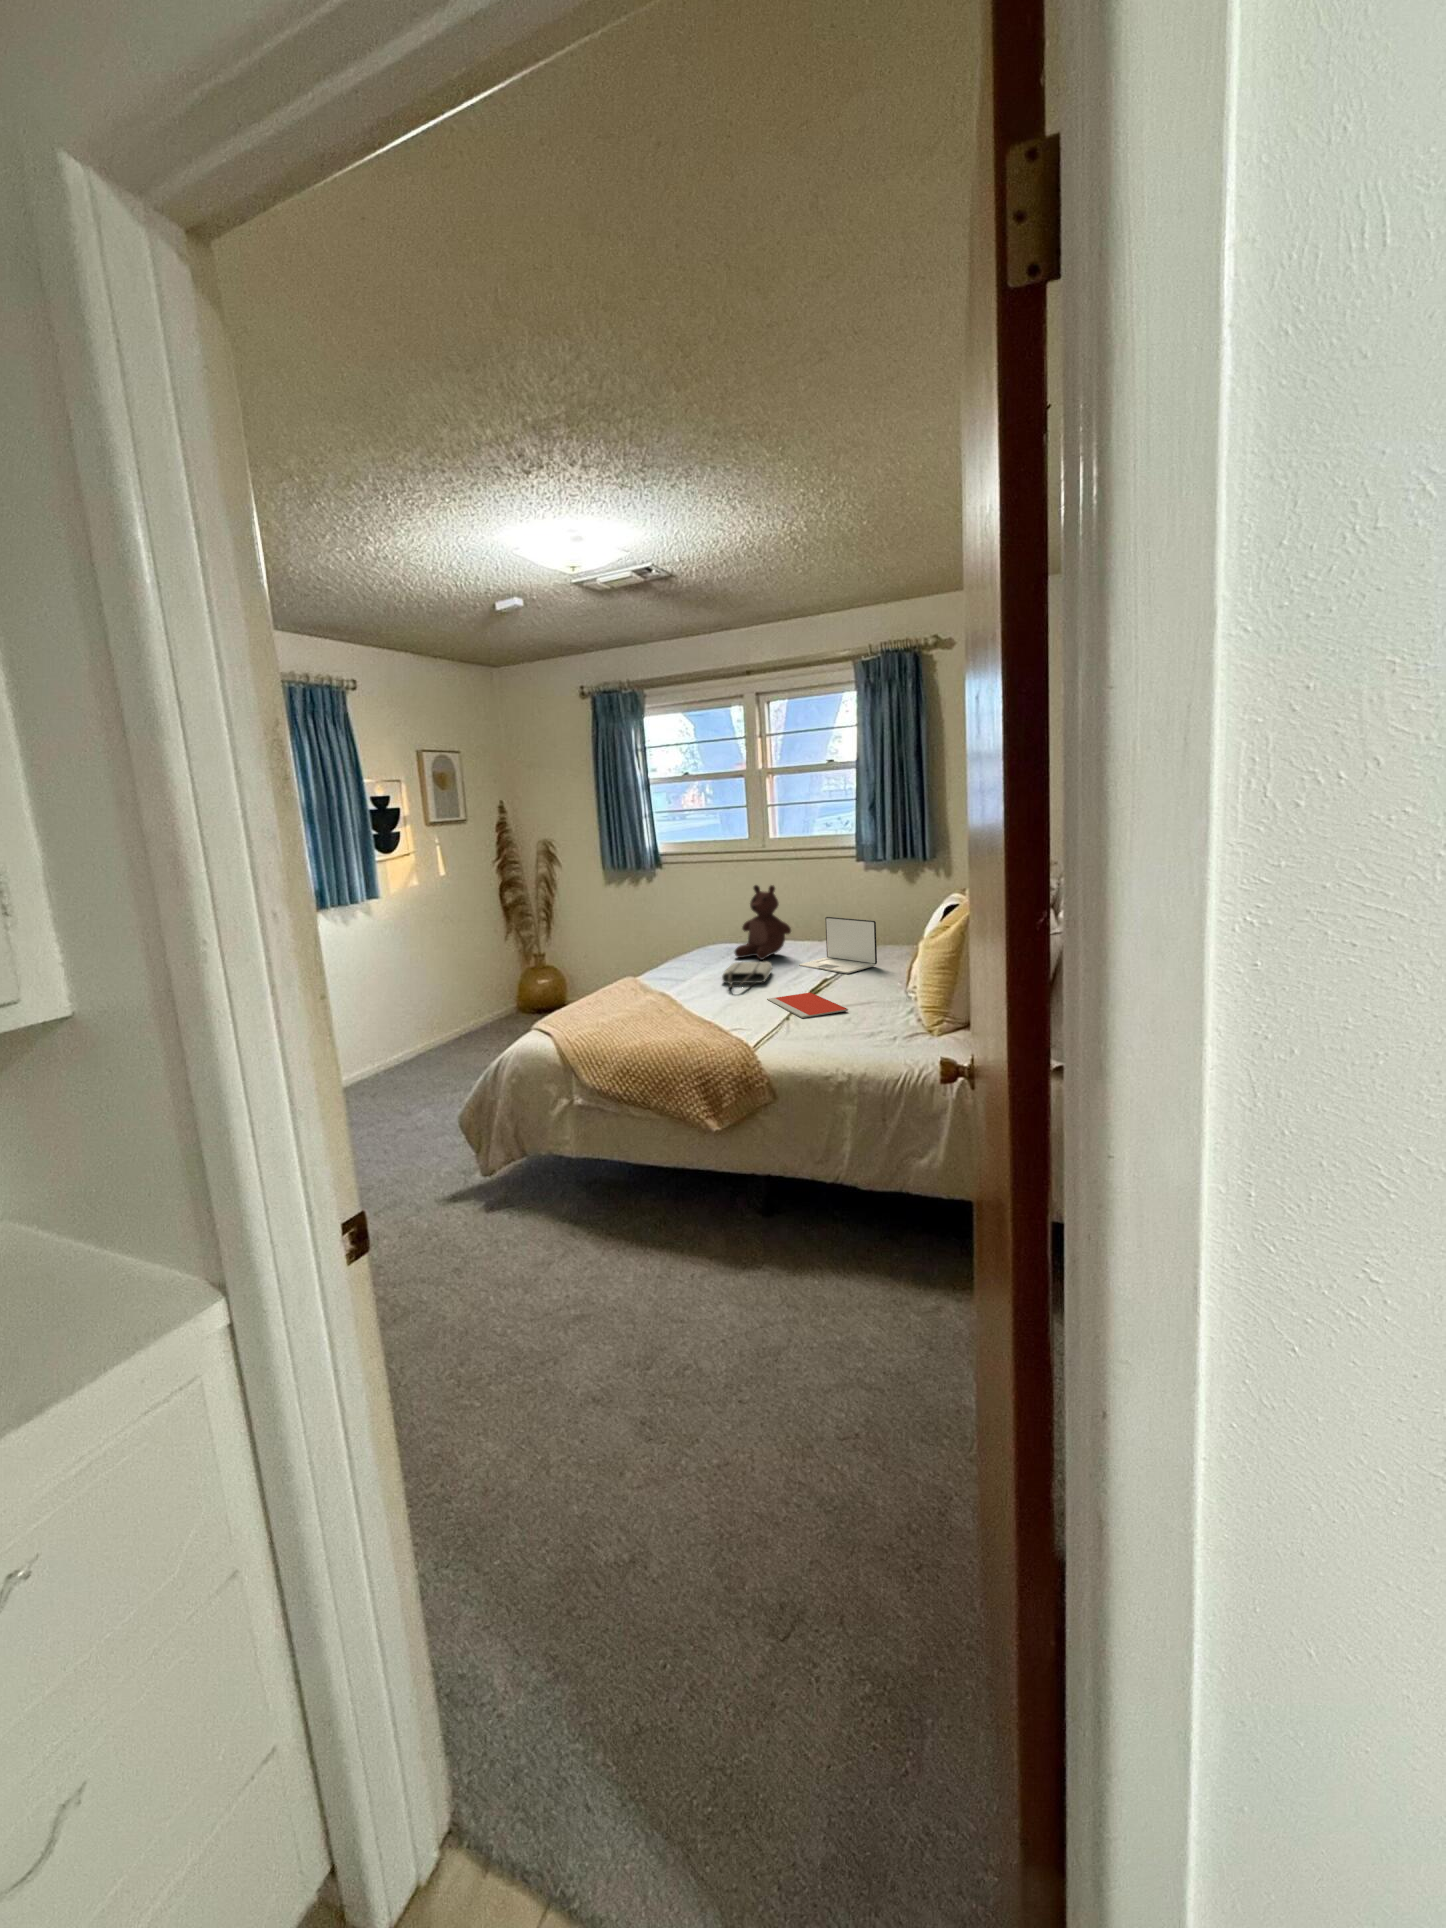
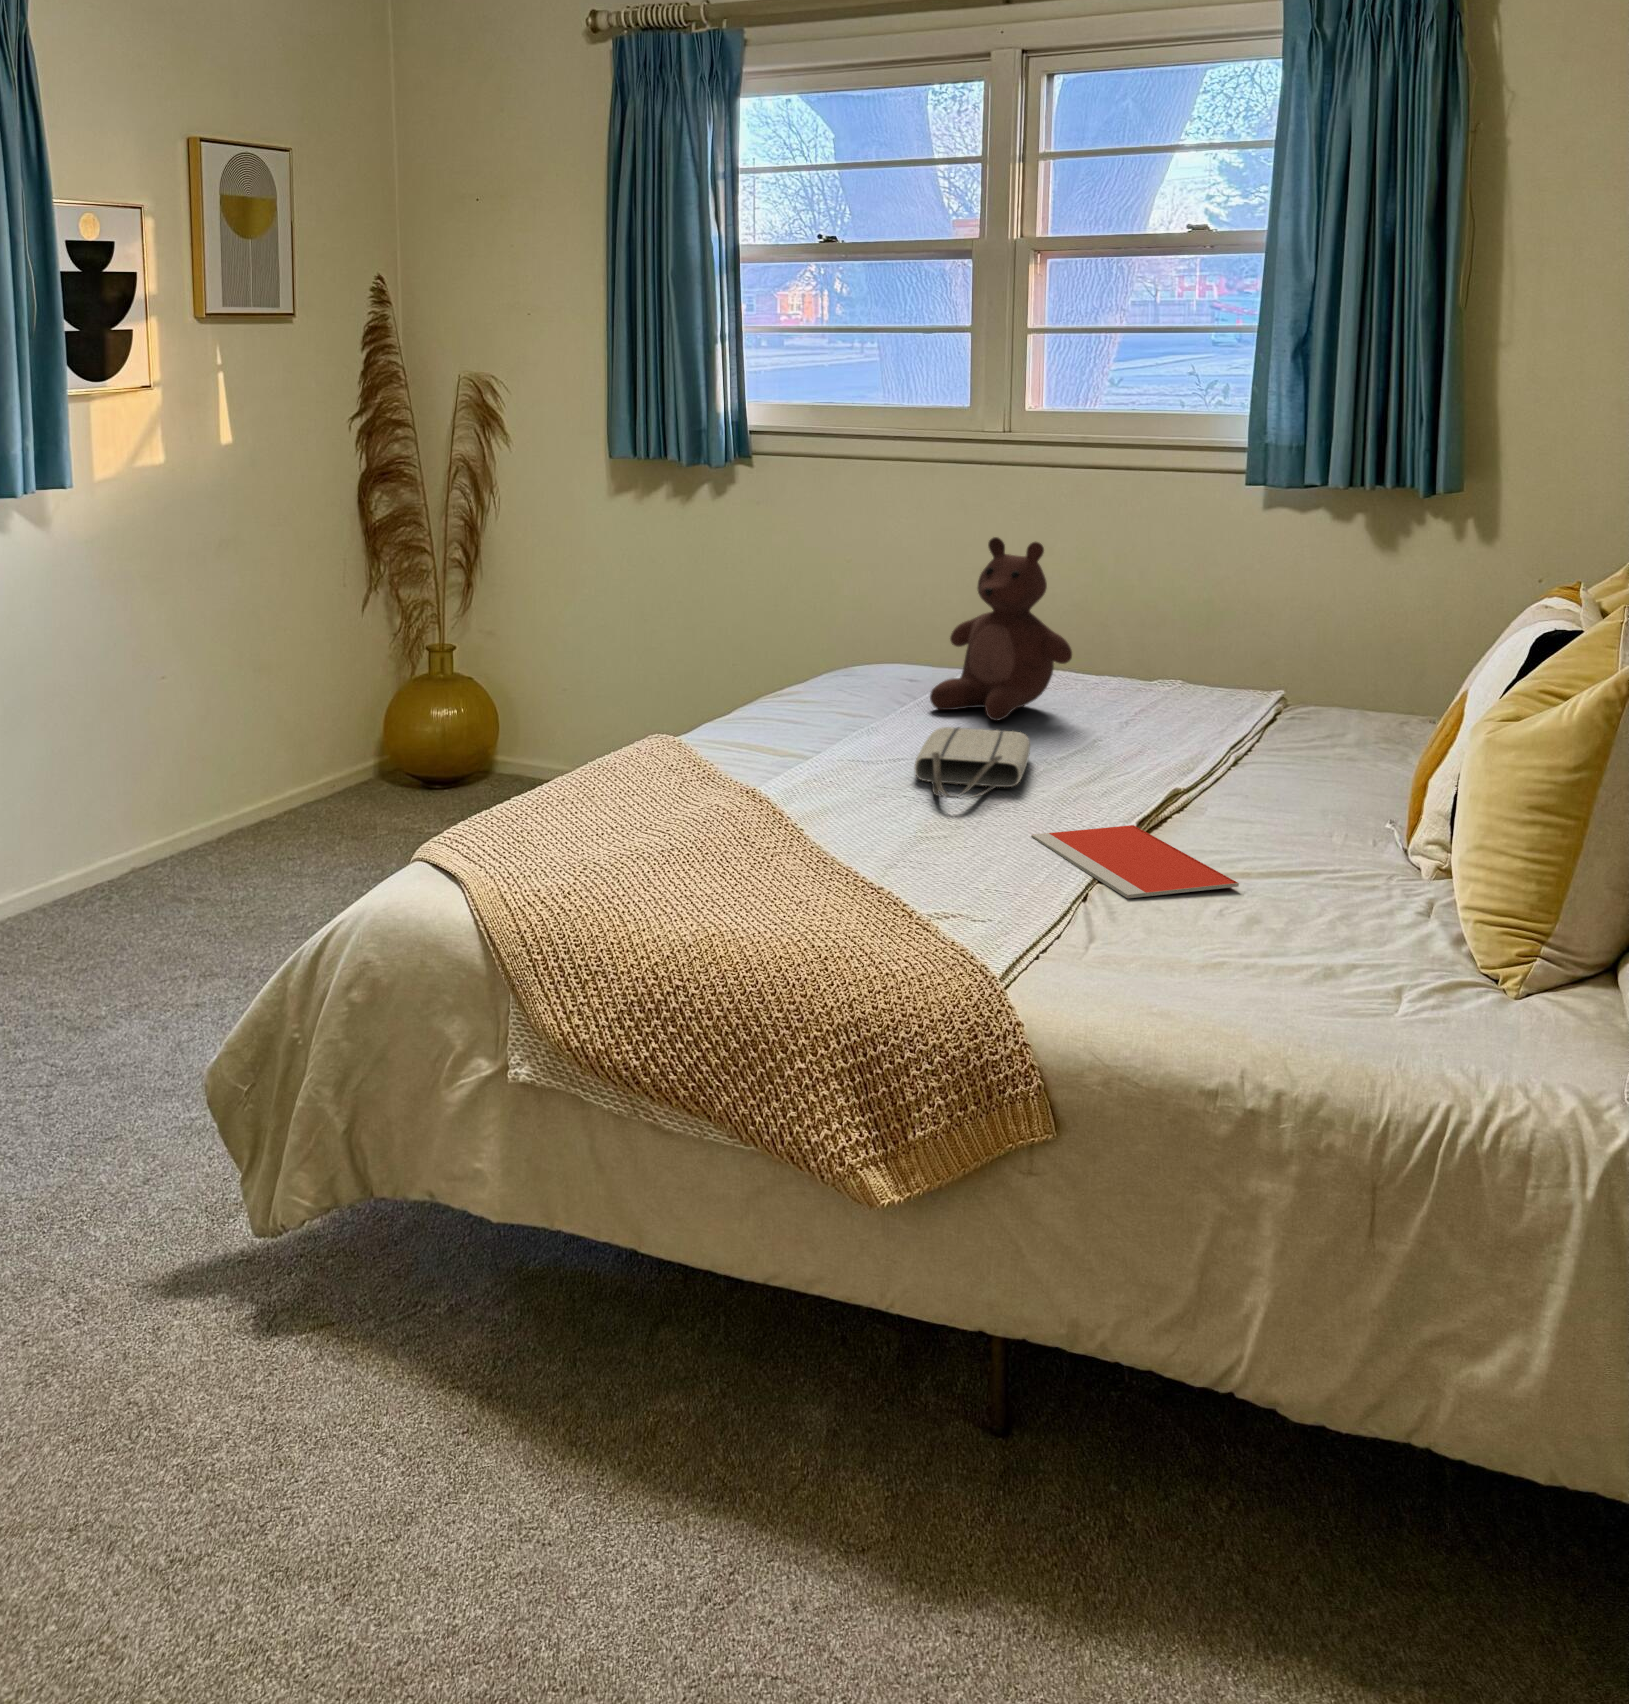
laptop: present [799,917,877,973] -> none [1088,630,1290,776]

